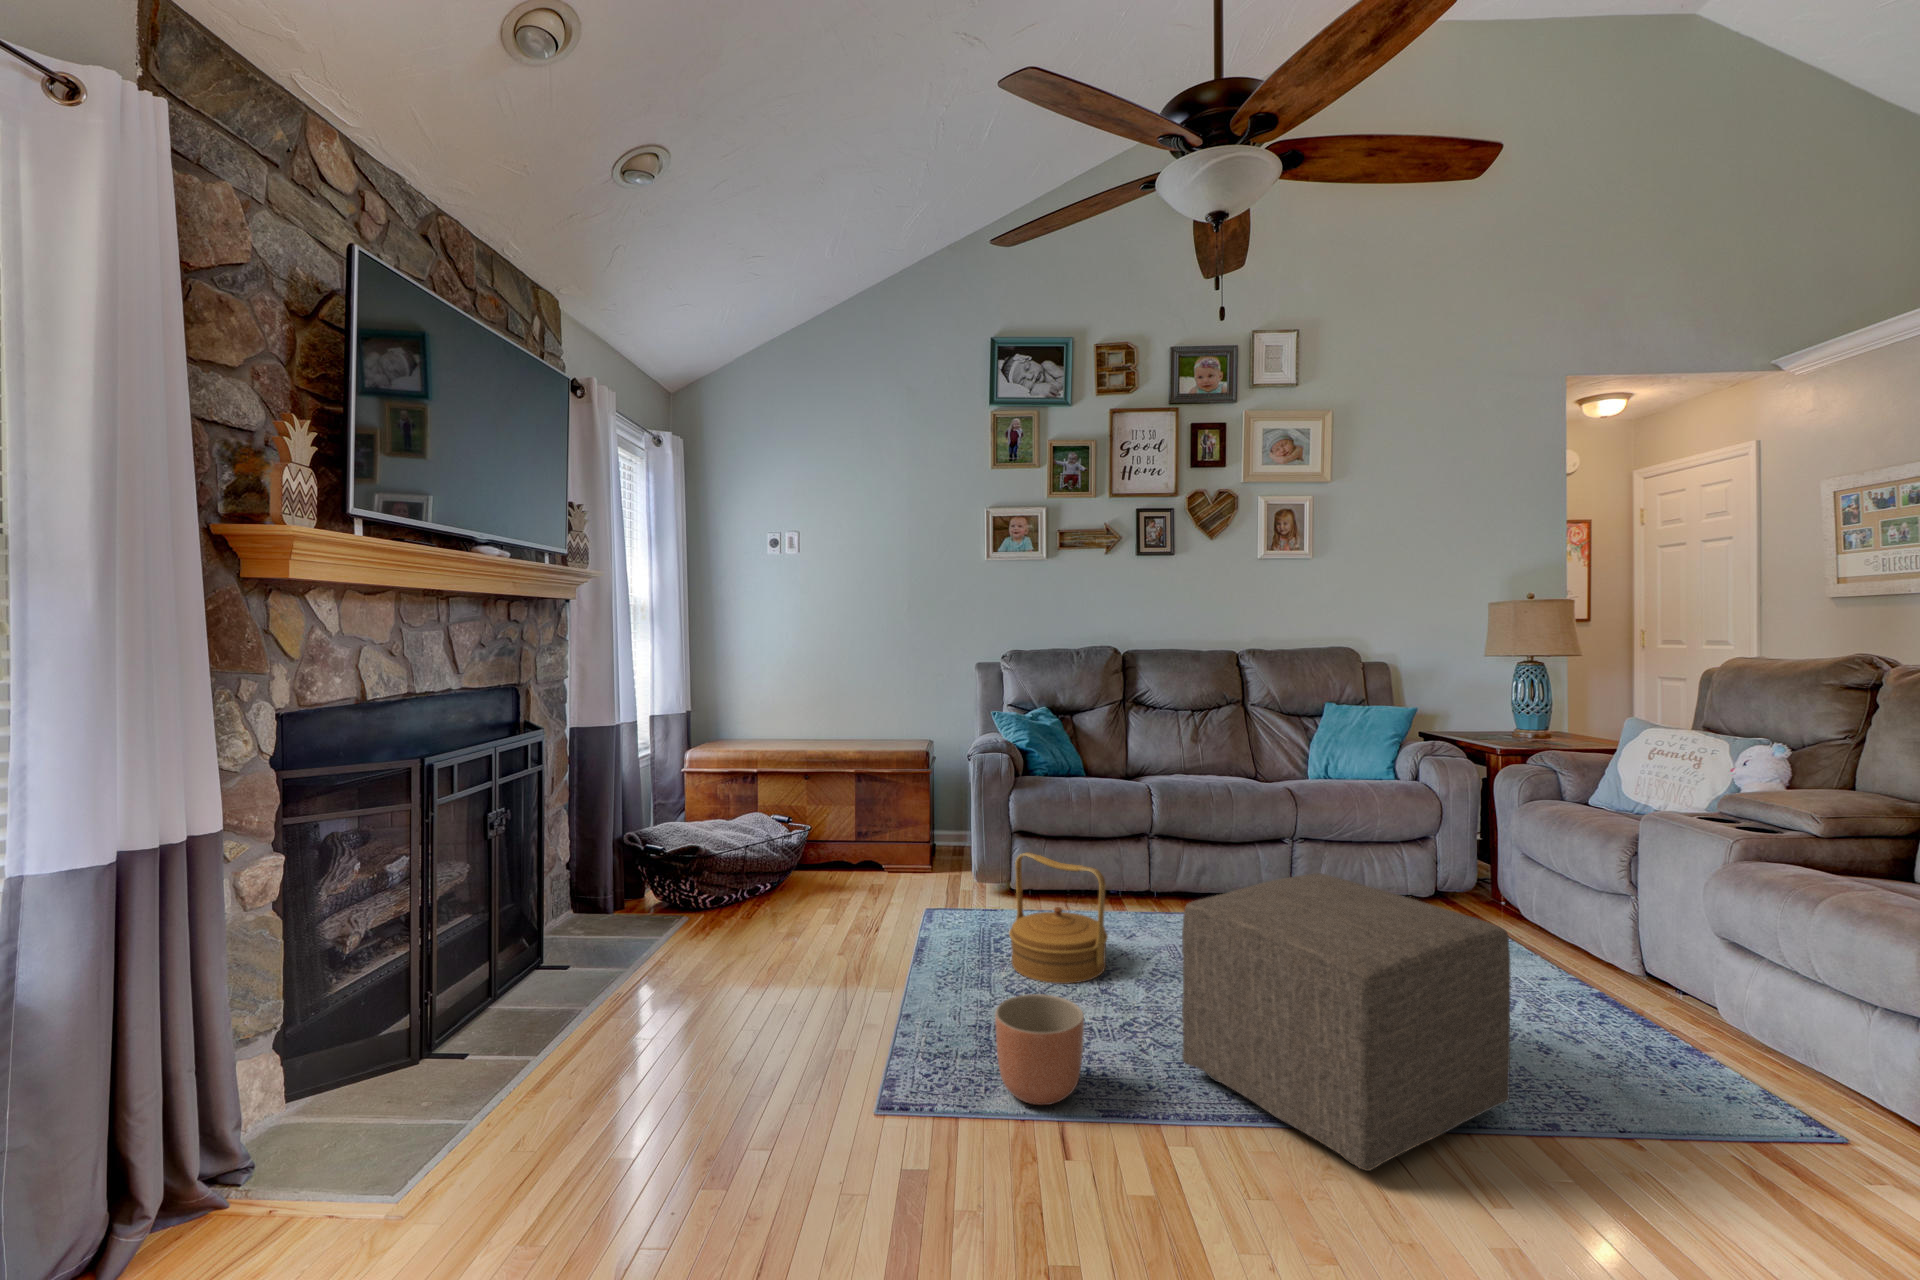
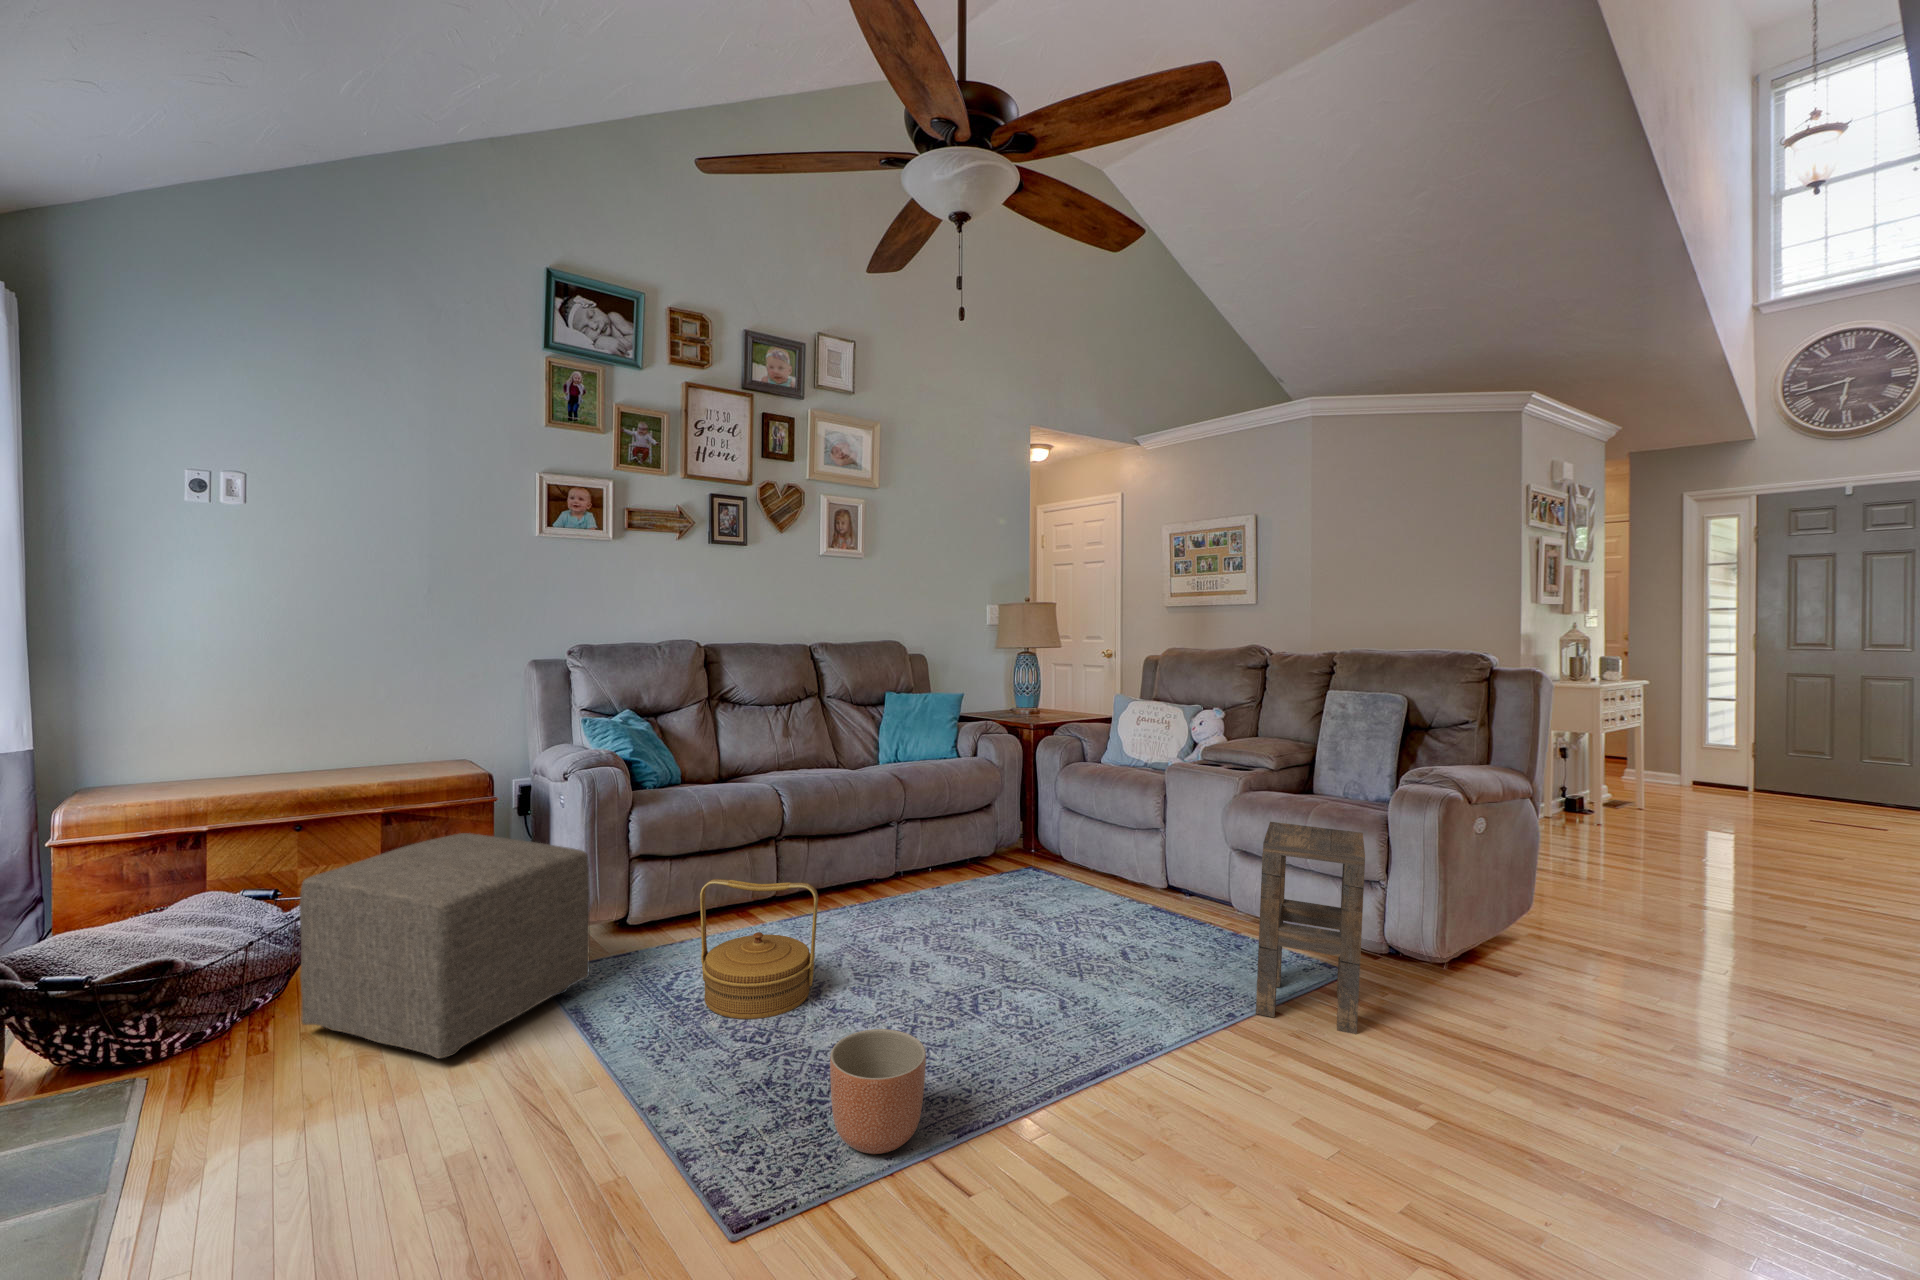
ottoman: present [1182,873,1511,1171] -> present [300,833,590,1059]
side table: none [1608,893,1843,1226] -> present [1256,822,1365,1034]

